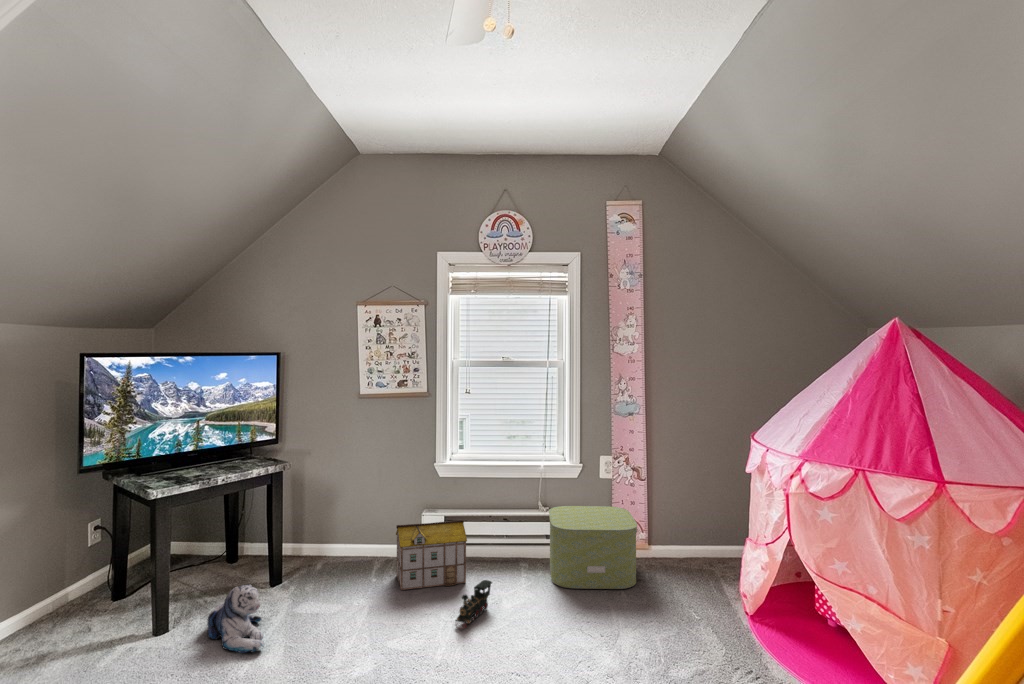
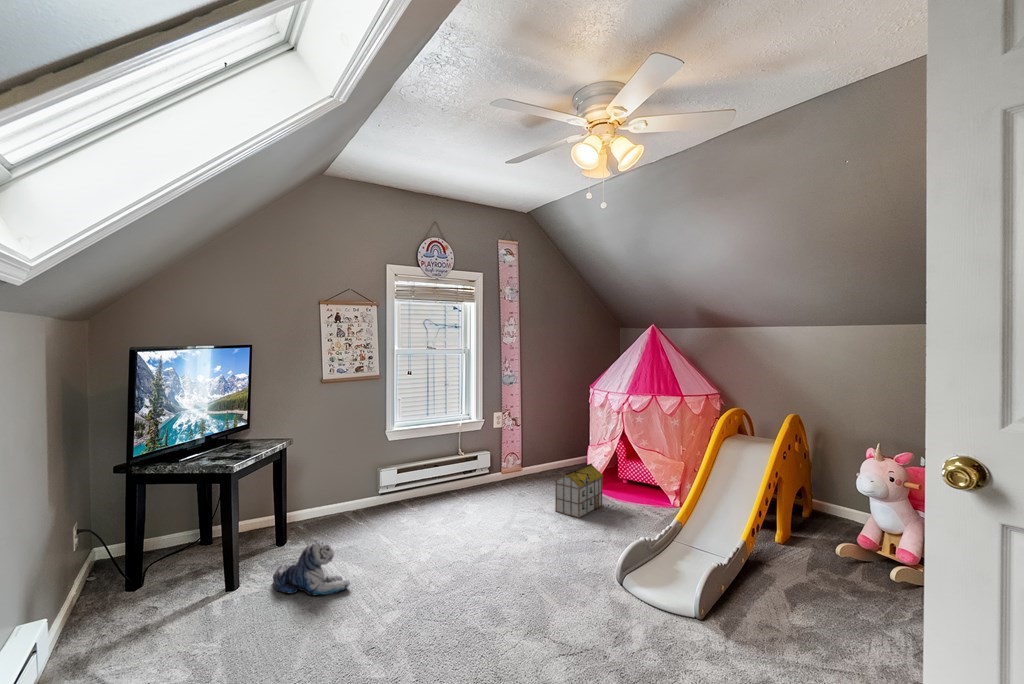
storage box: present [549,506,637,589] -> none [469,446,536,502]
toy house: present [396,520,467,590] -> present [555,463,603,518]
toy train: present [455,580,492,629] -> none [462,504,474,538]

